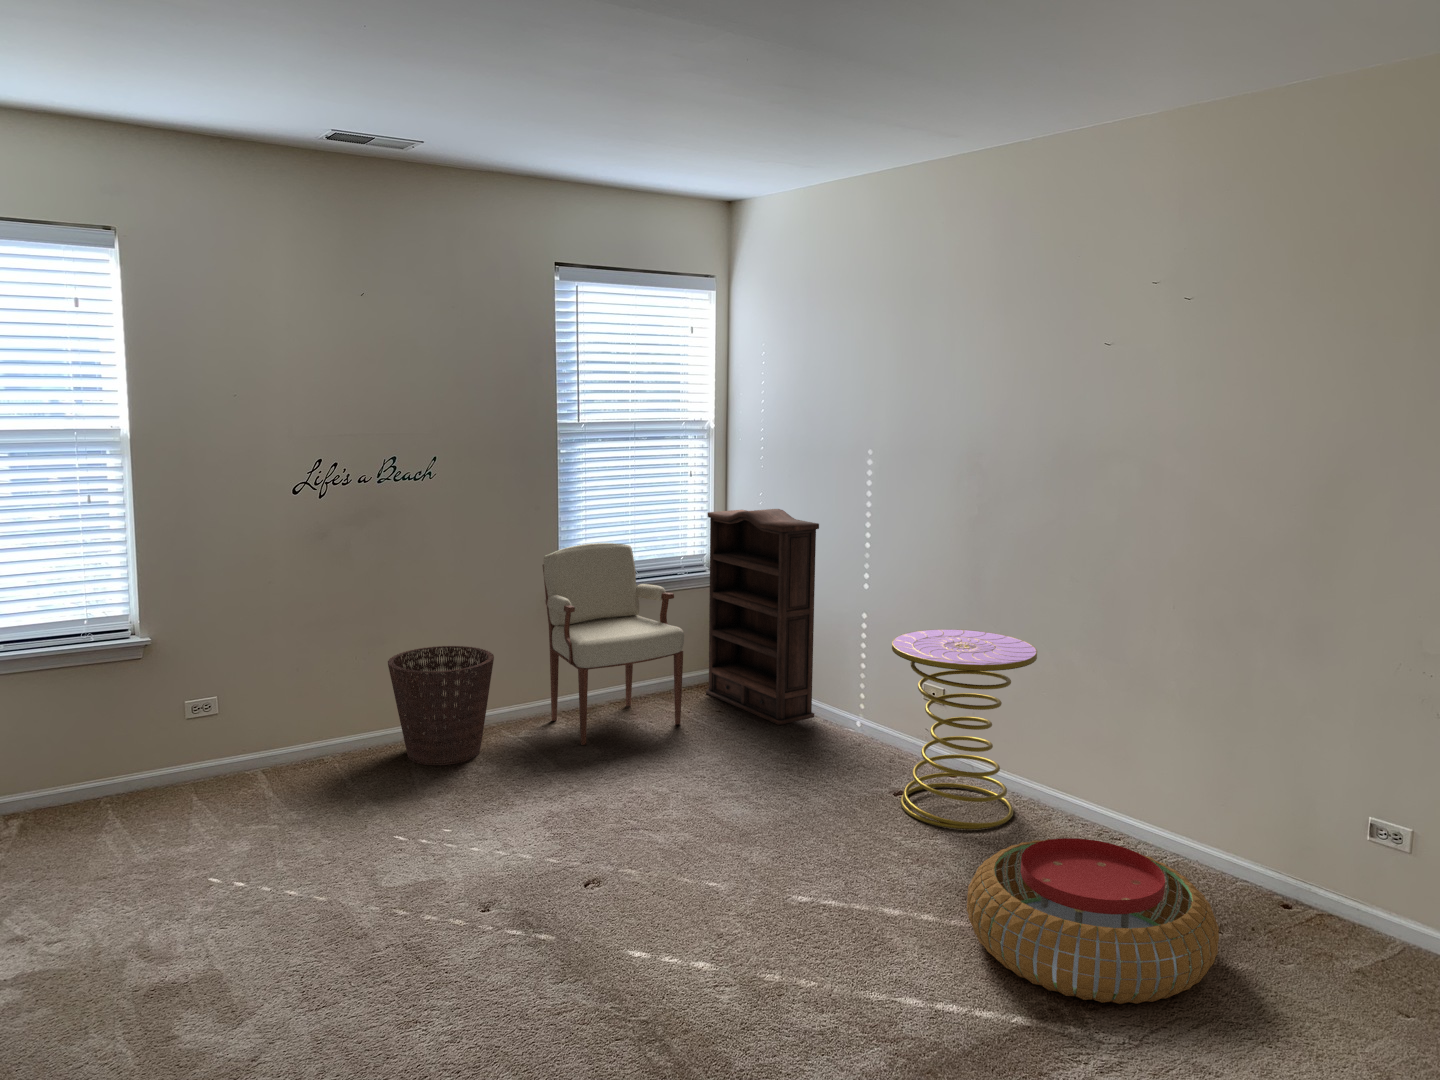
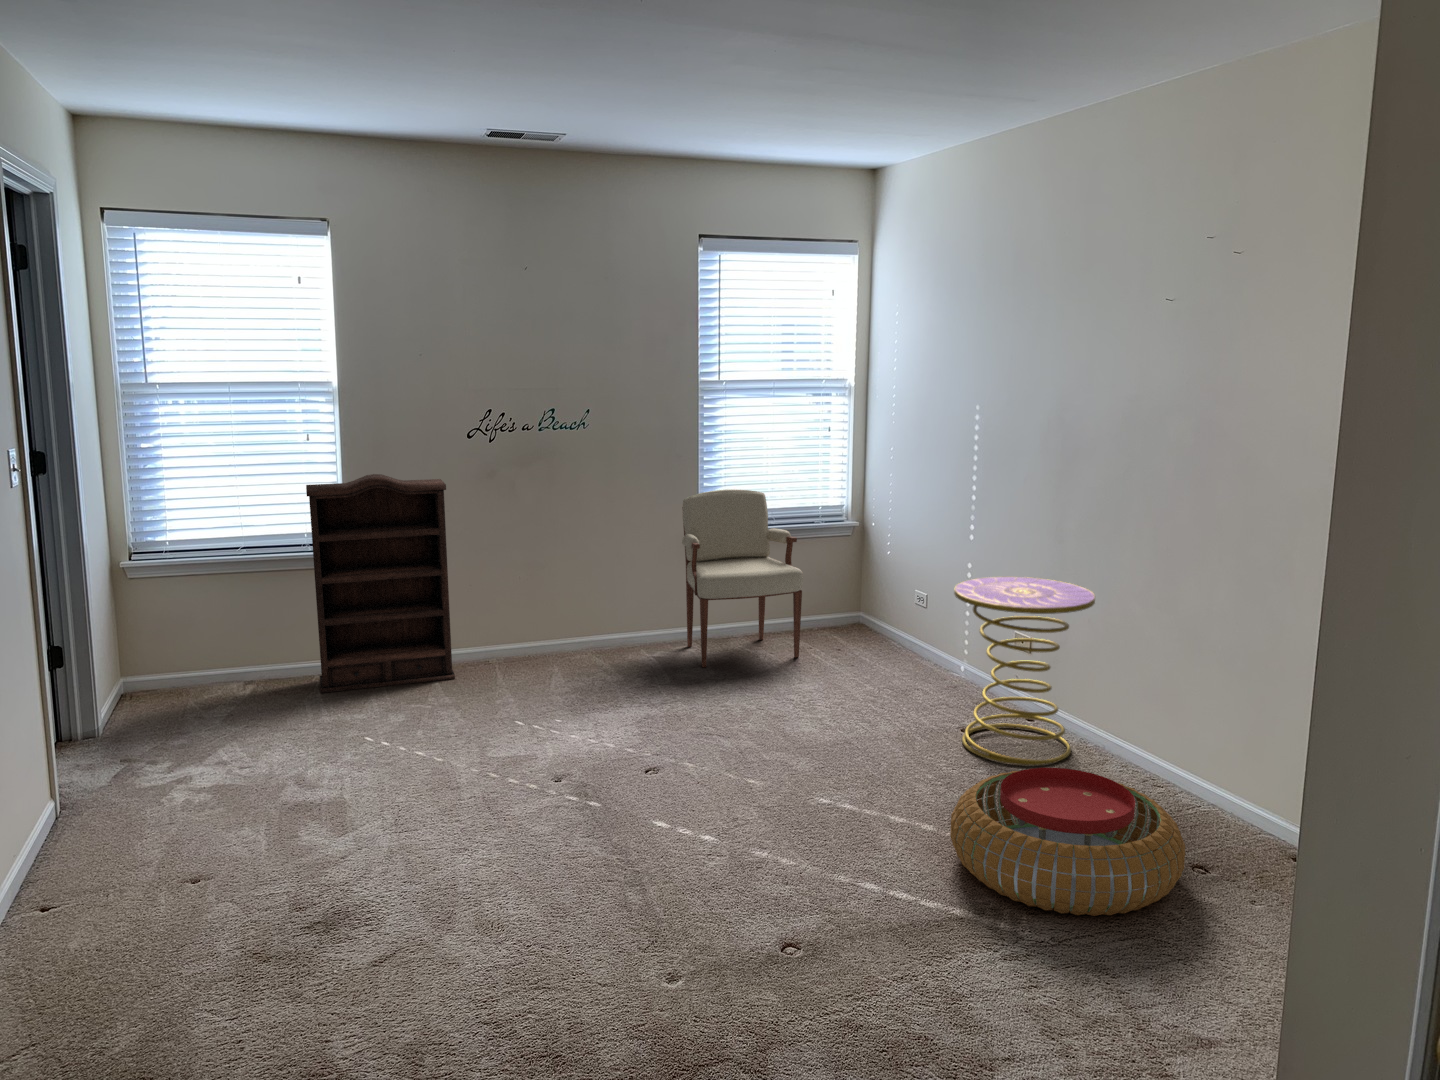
bookshelf: present [706,509,819,725] -> present [306,474,455,693]
basket: present [388,646,494,765] -> none [538,573,628,673]

